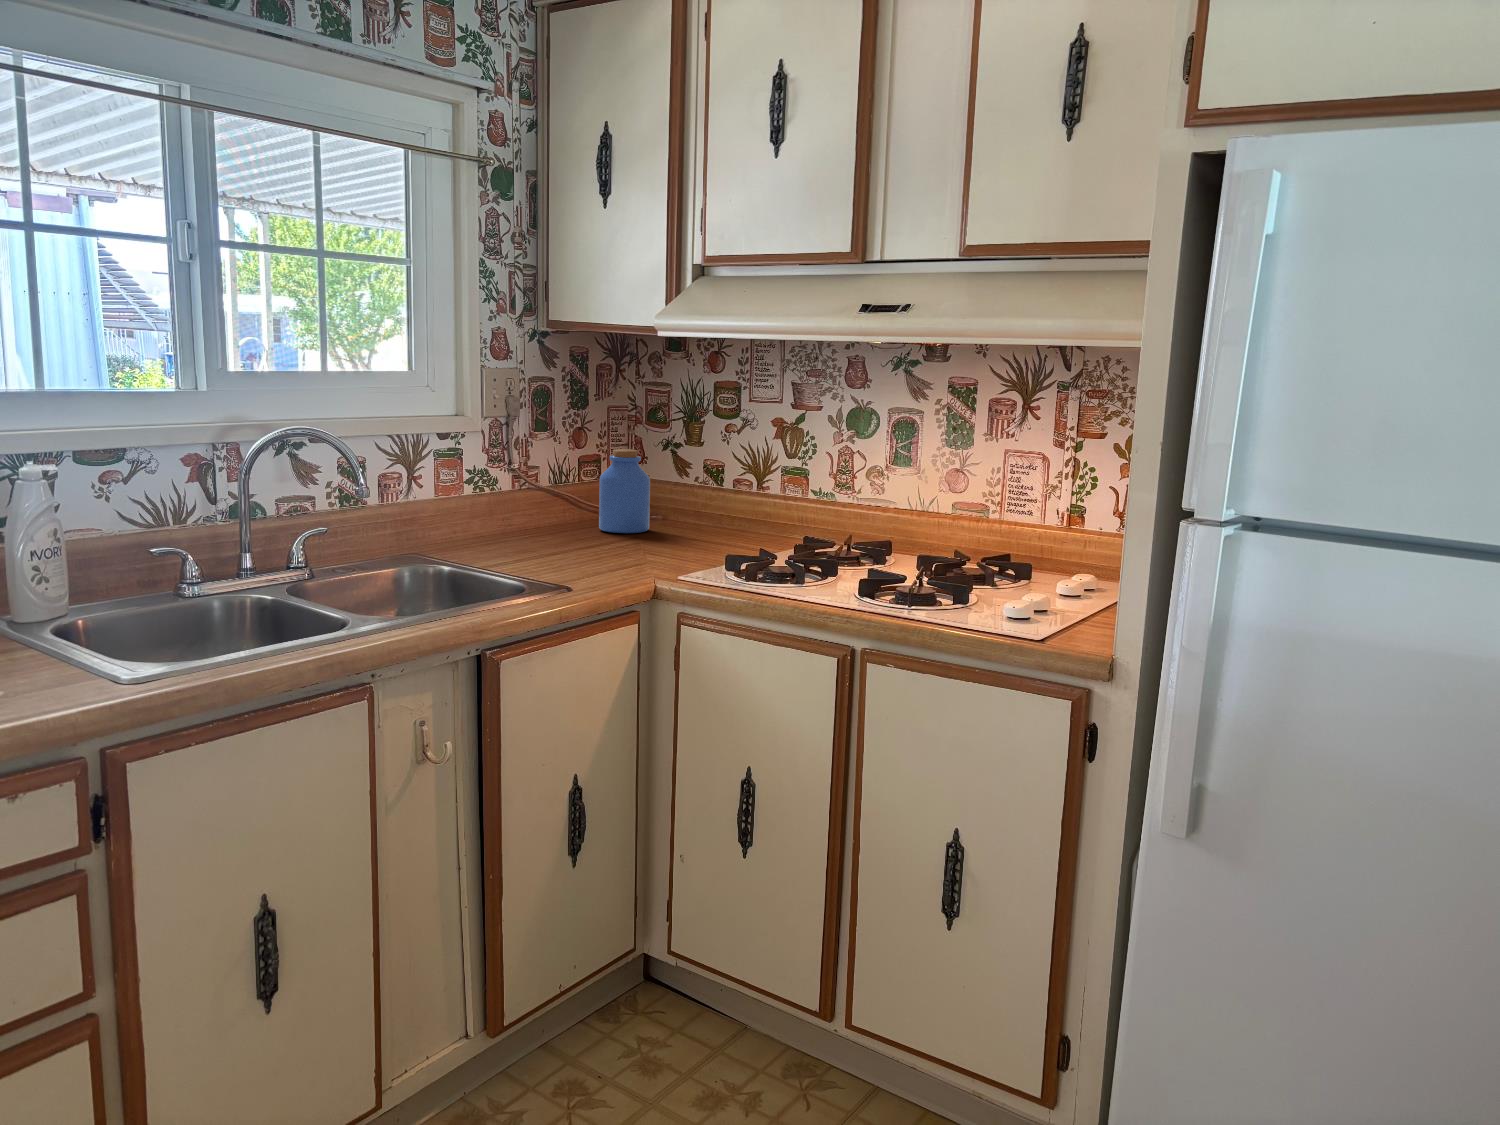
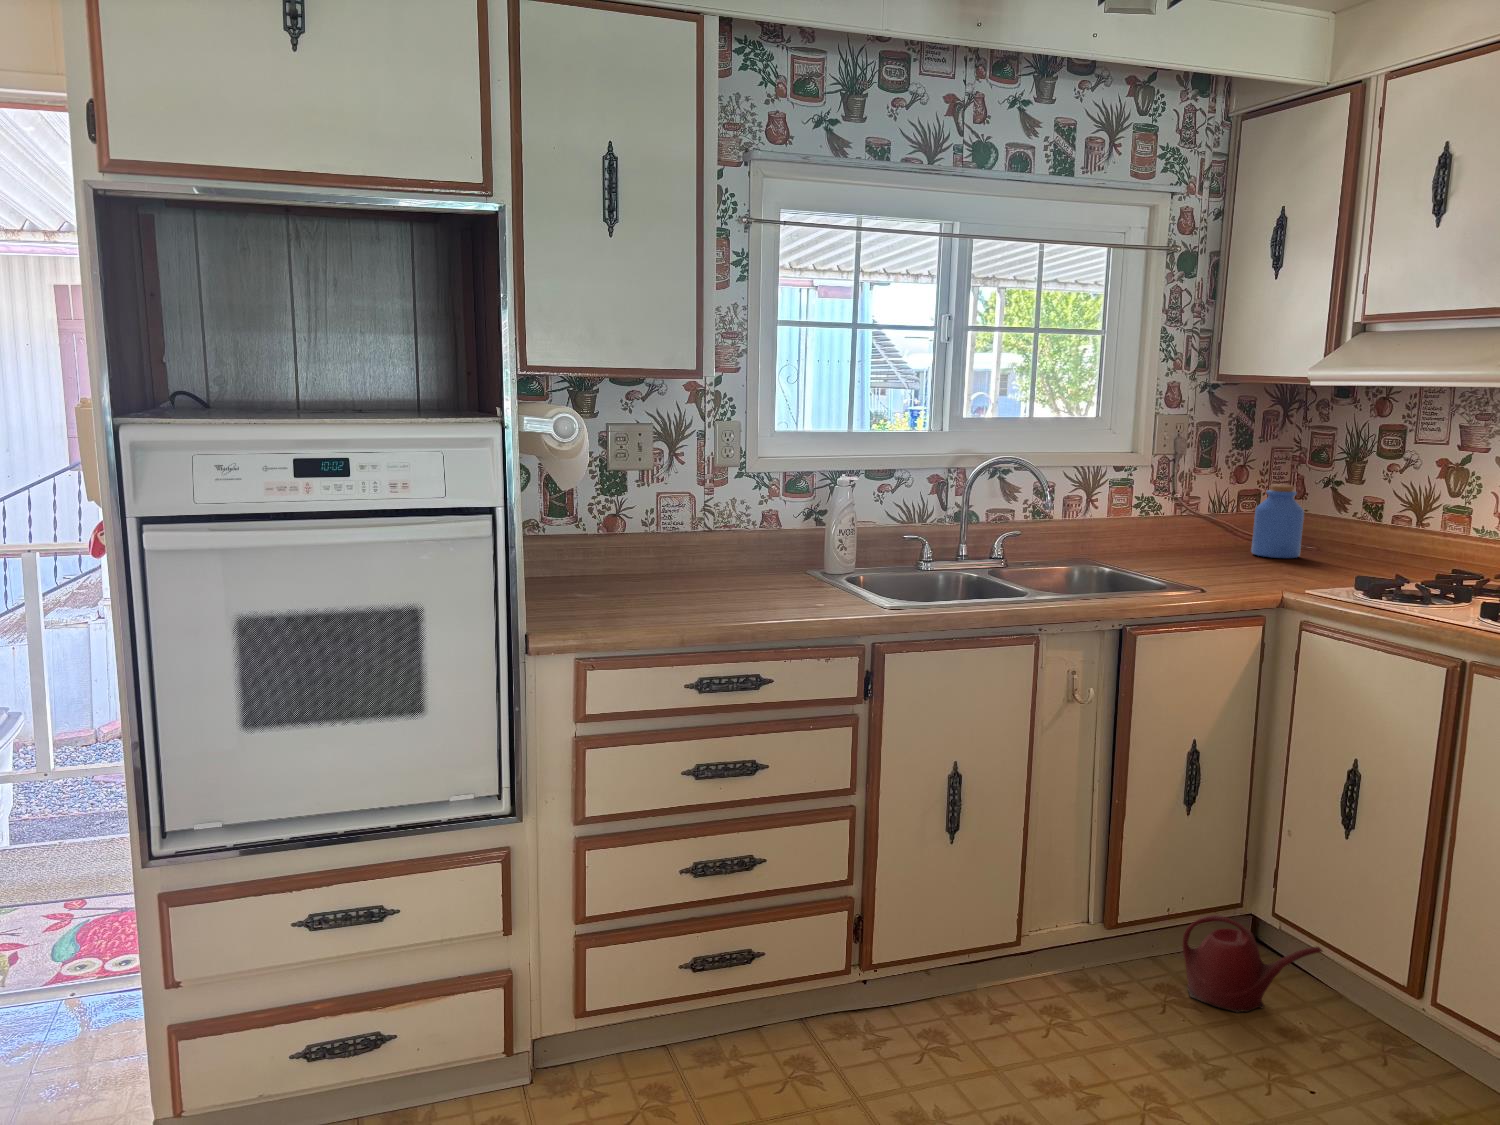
watering can: none [583,978,733,1088] -> present [1183,915,1323,1013]

